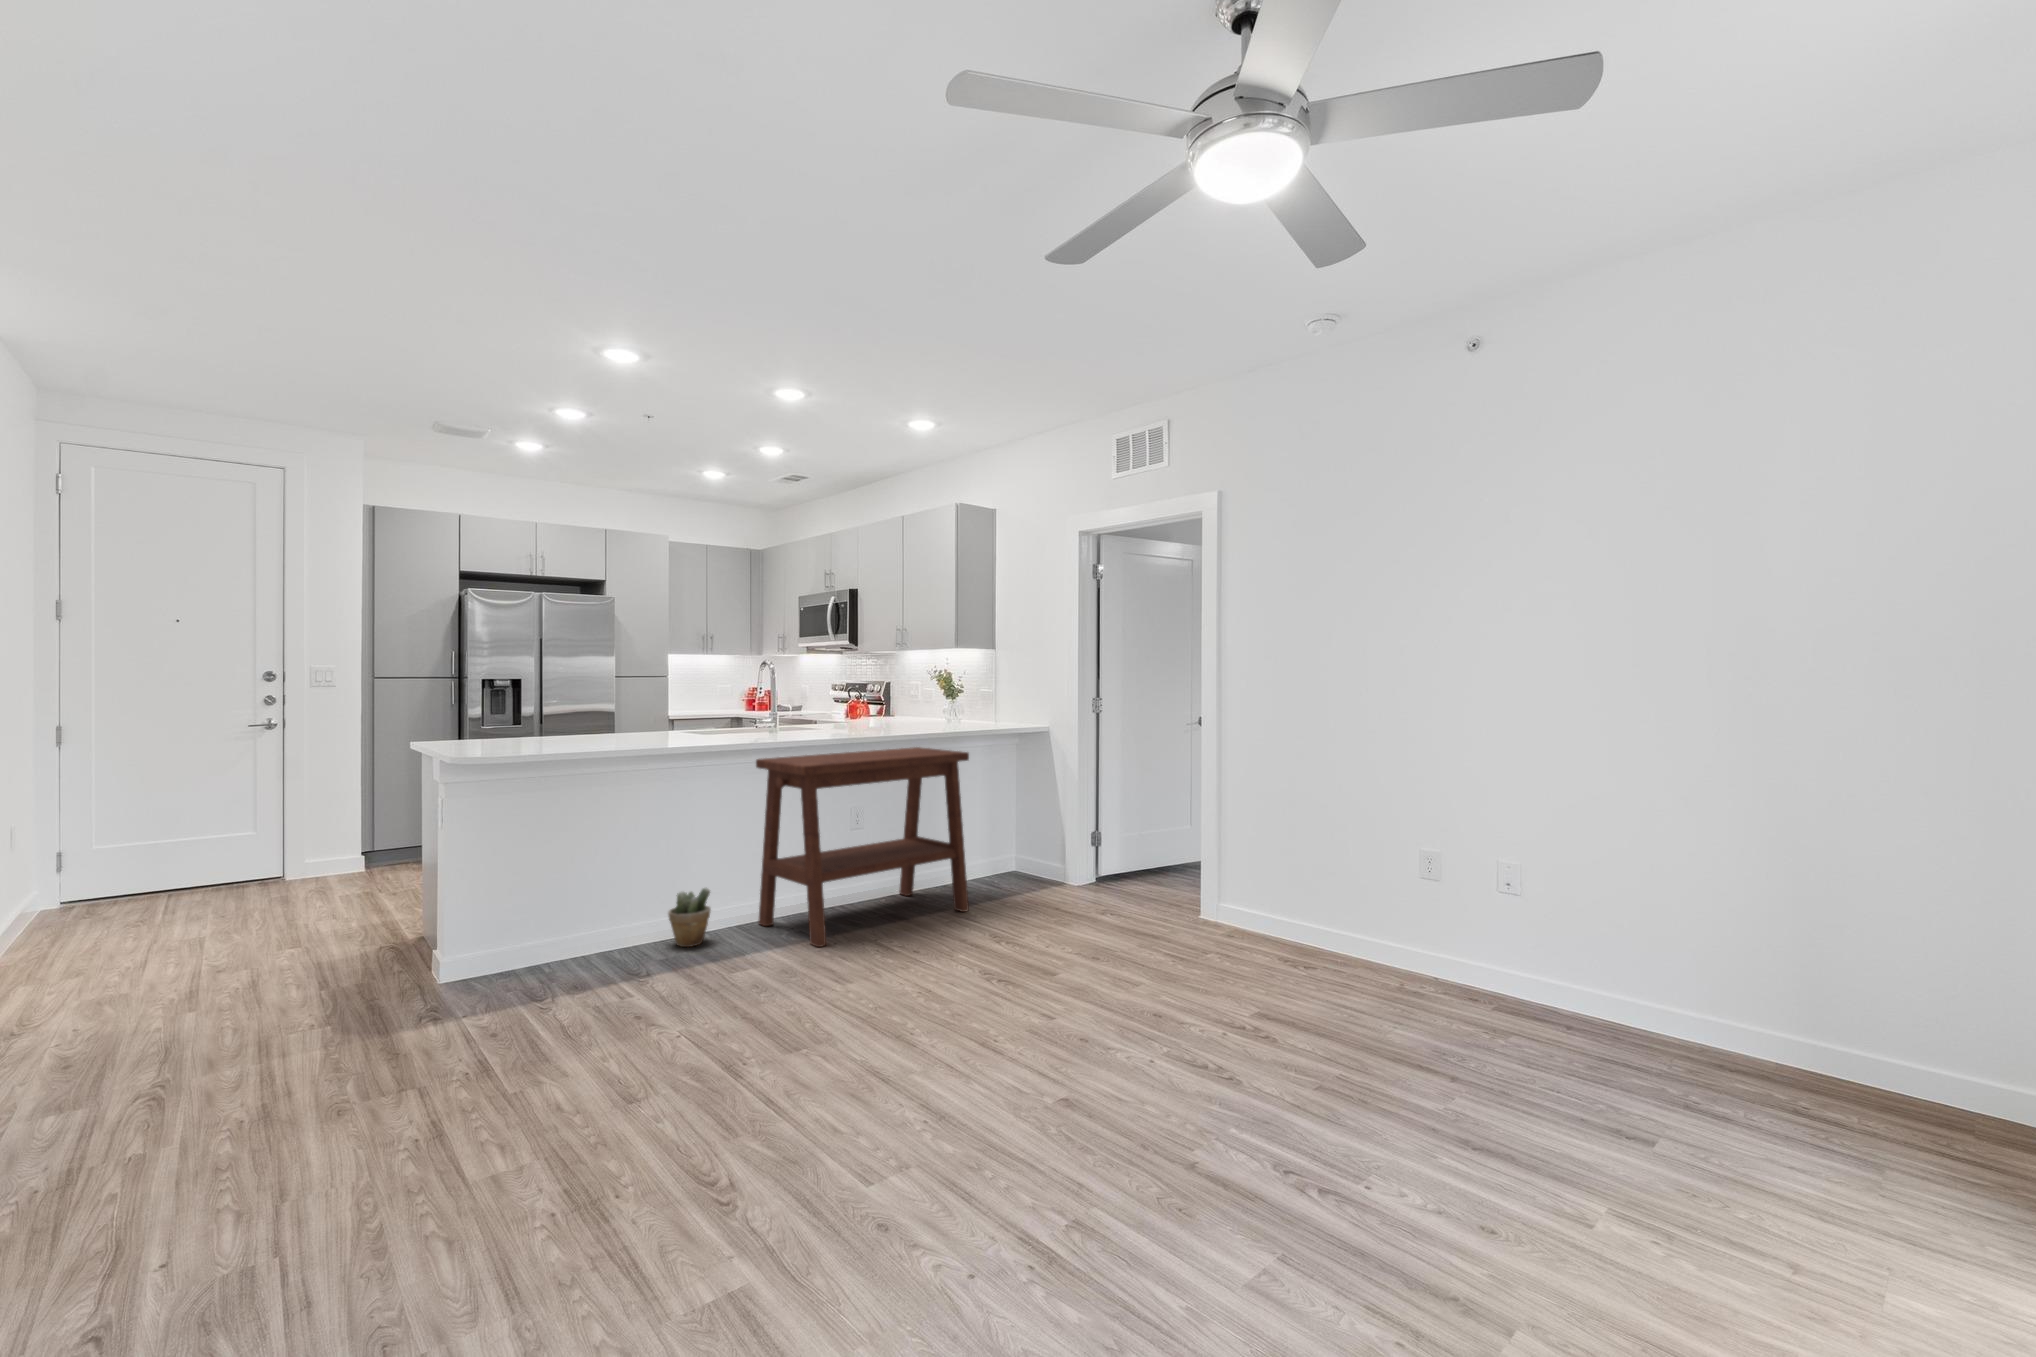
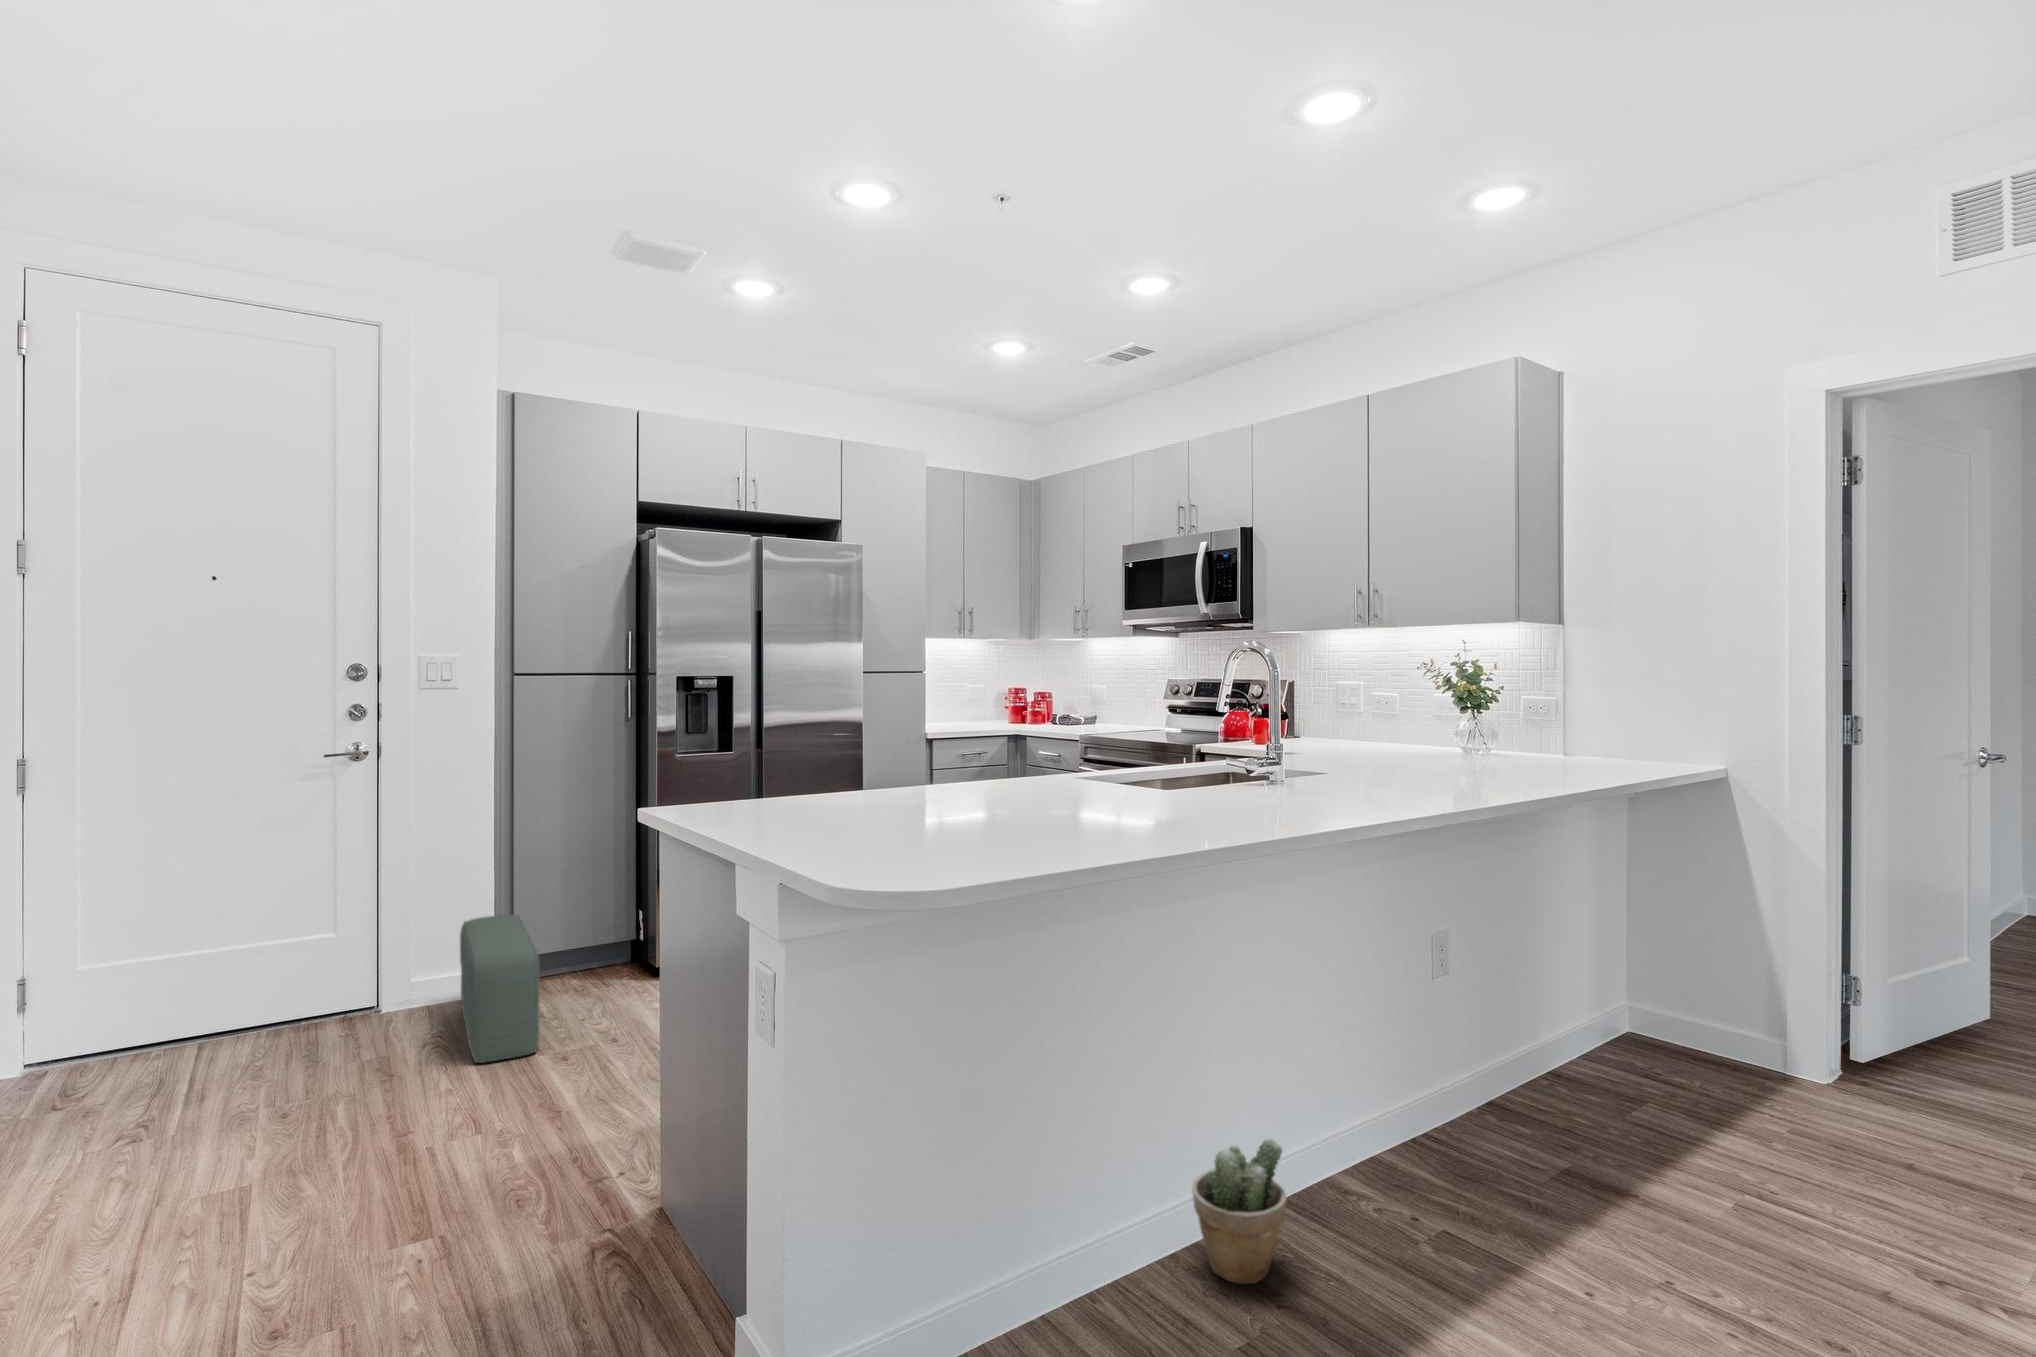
side table: present [756,747,969,947] -> none [1321,803,1731,1305]
pouf: none [335,823,380,897] -> present [460,915,540,1063]

